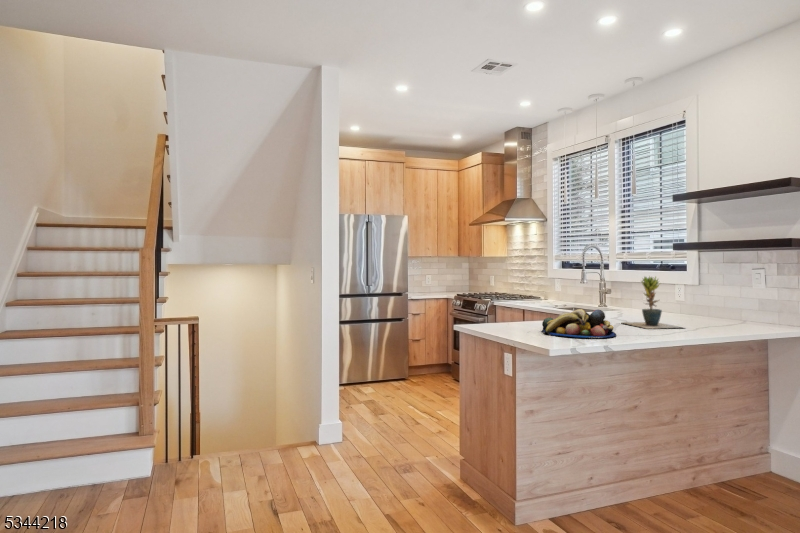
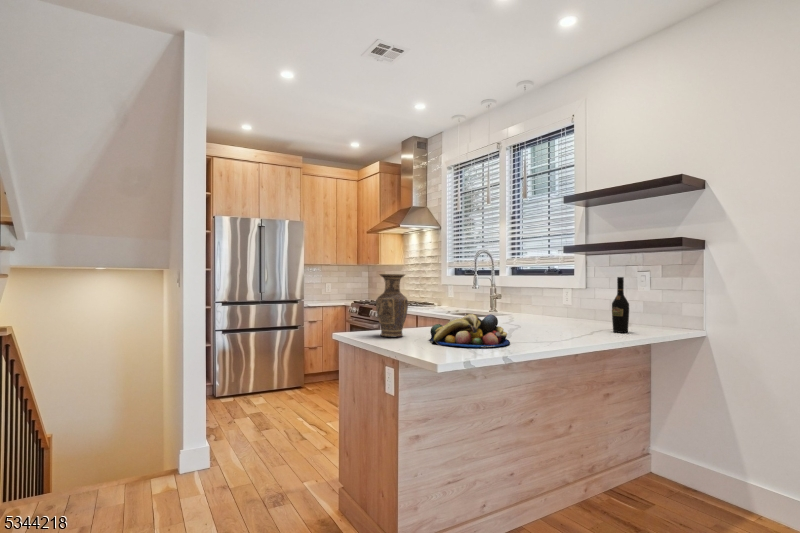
vase: none [492,273,521,329] -> present [376,274,408,337]
wine bottle: none [724,274,742,329] -> present [612,277,629,333]
potted plant: present [624,277,682,329] -> none [511,278,578,334]

